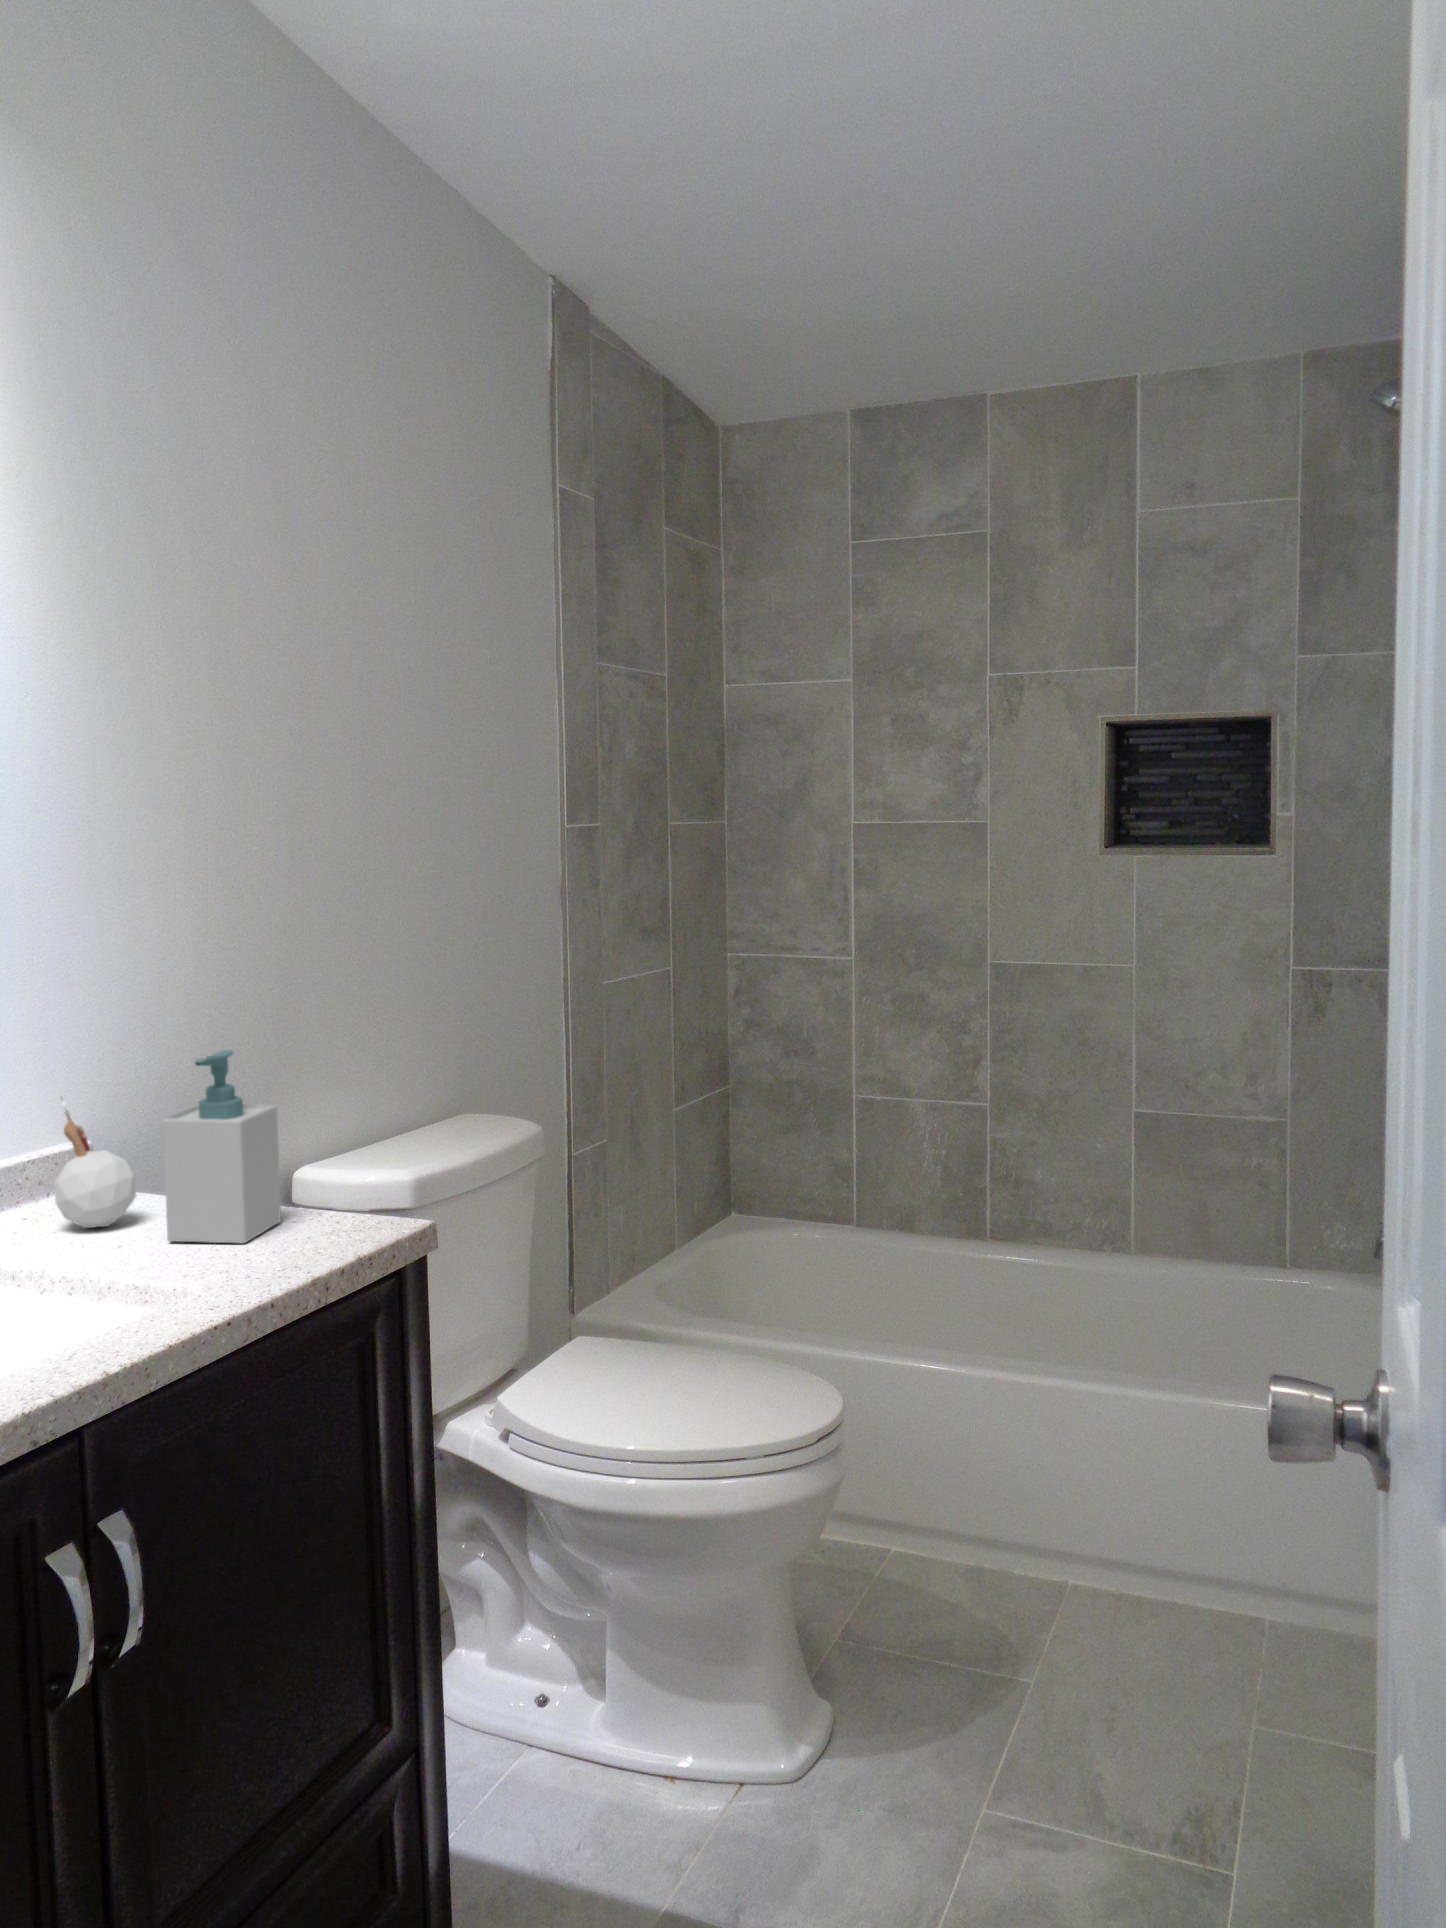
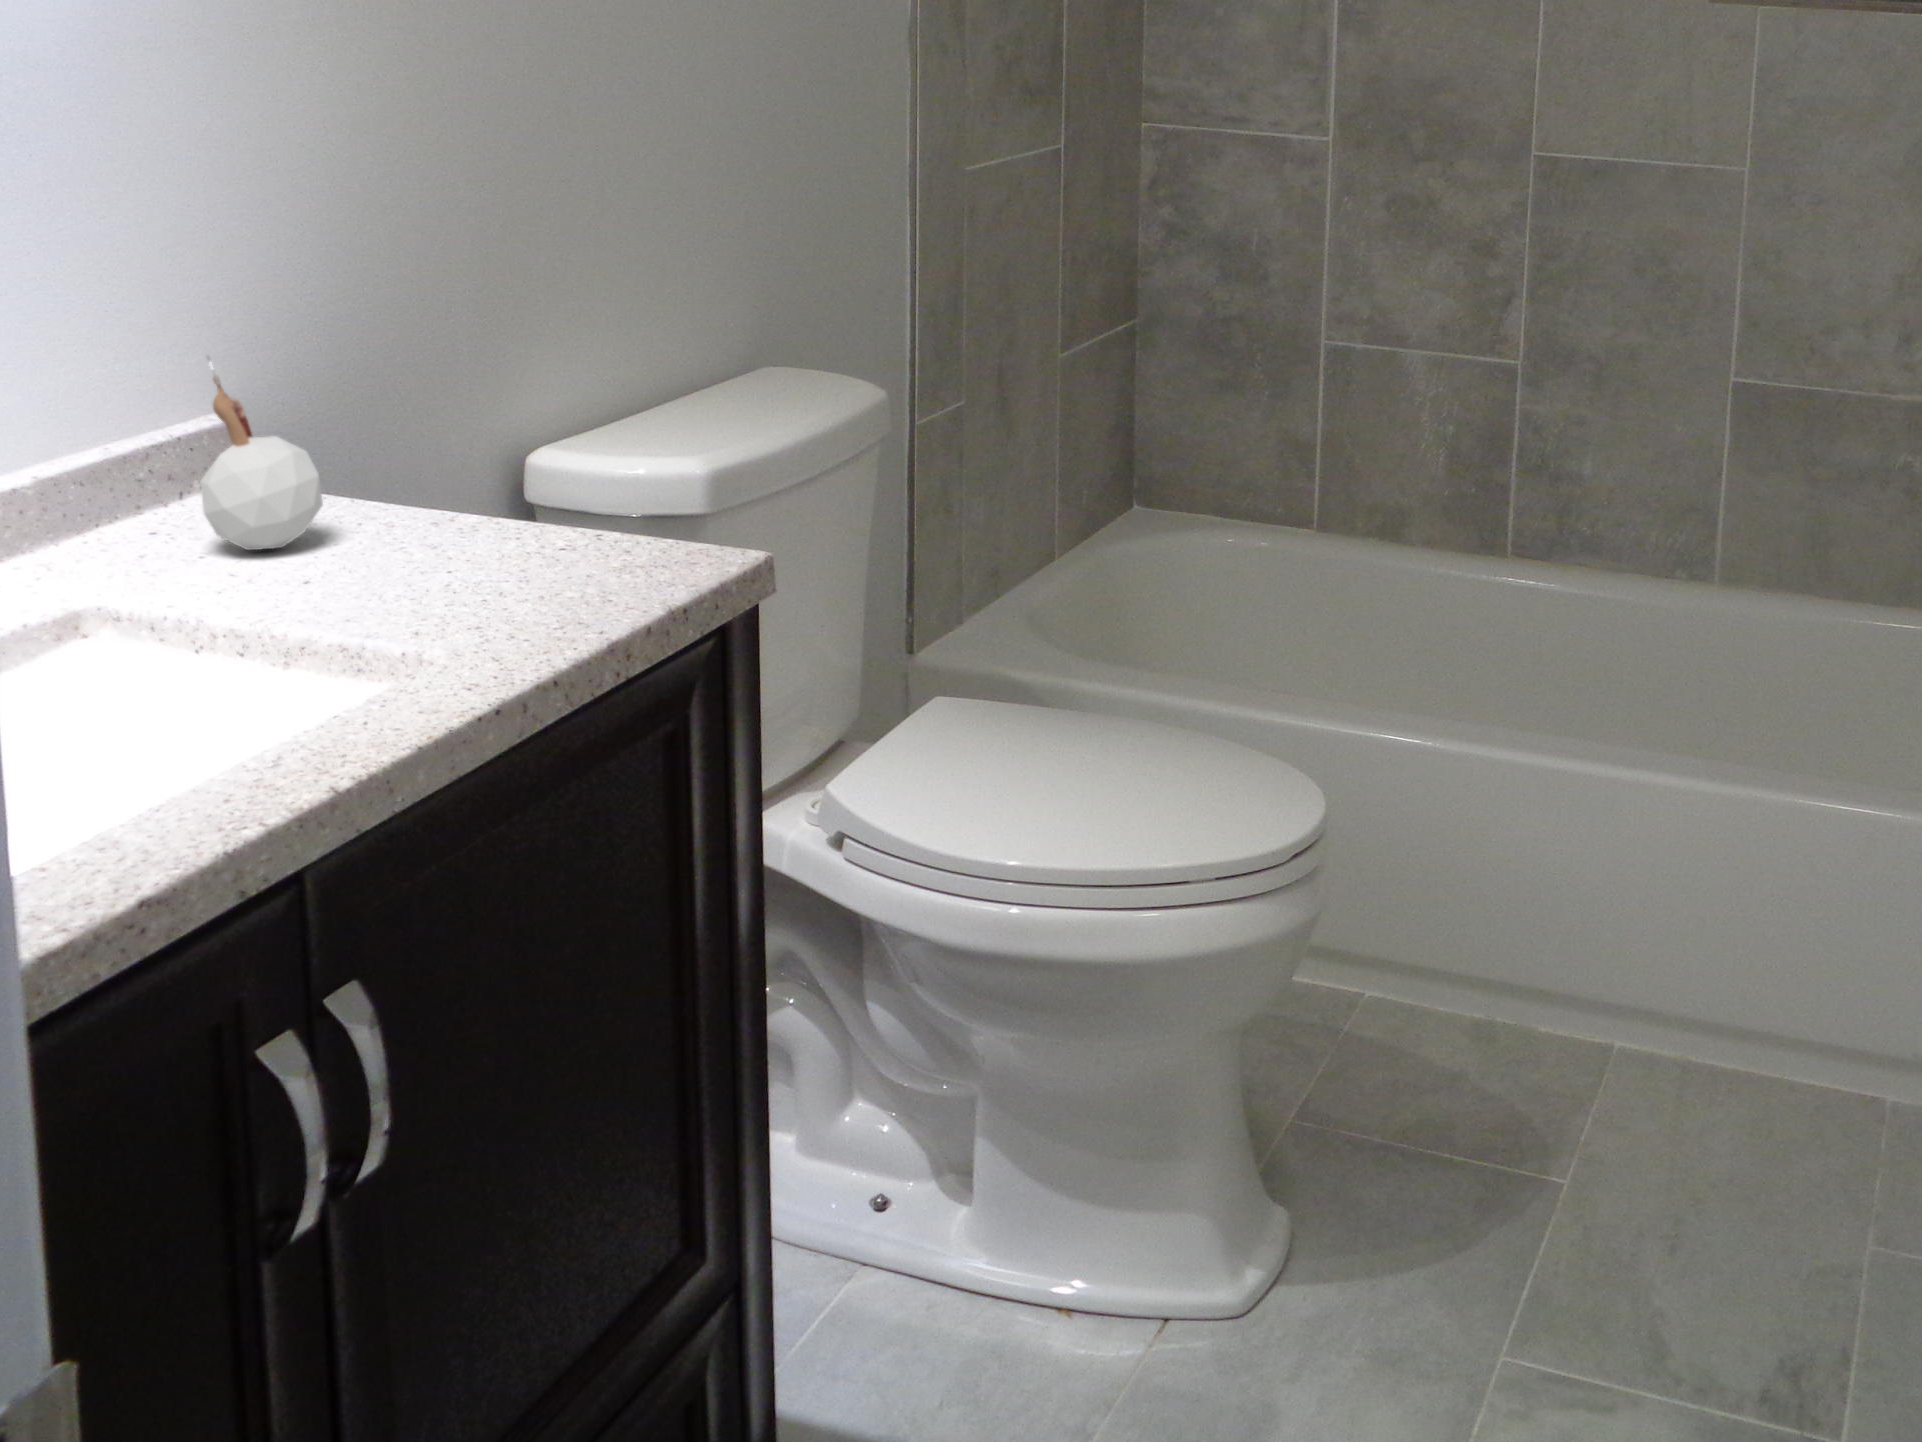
soap bottle: present [163,1050,281,1243] -> none [371,296,542,583]

